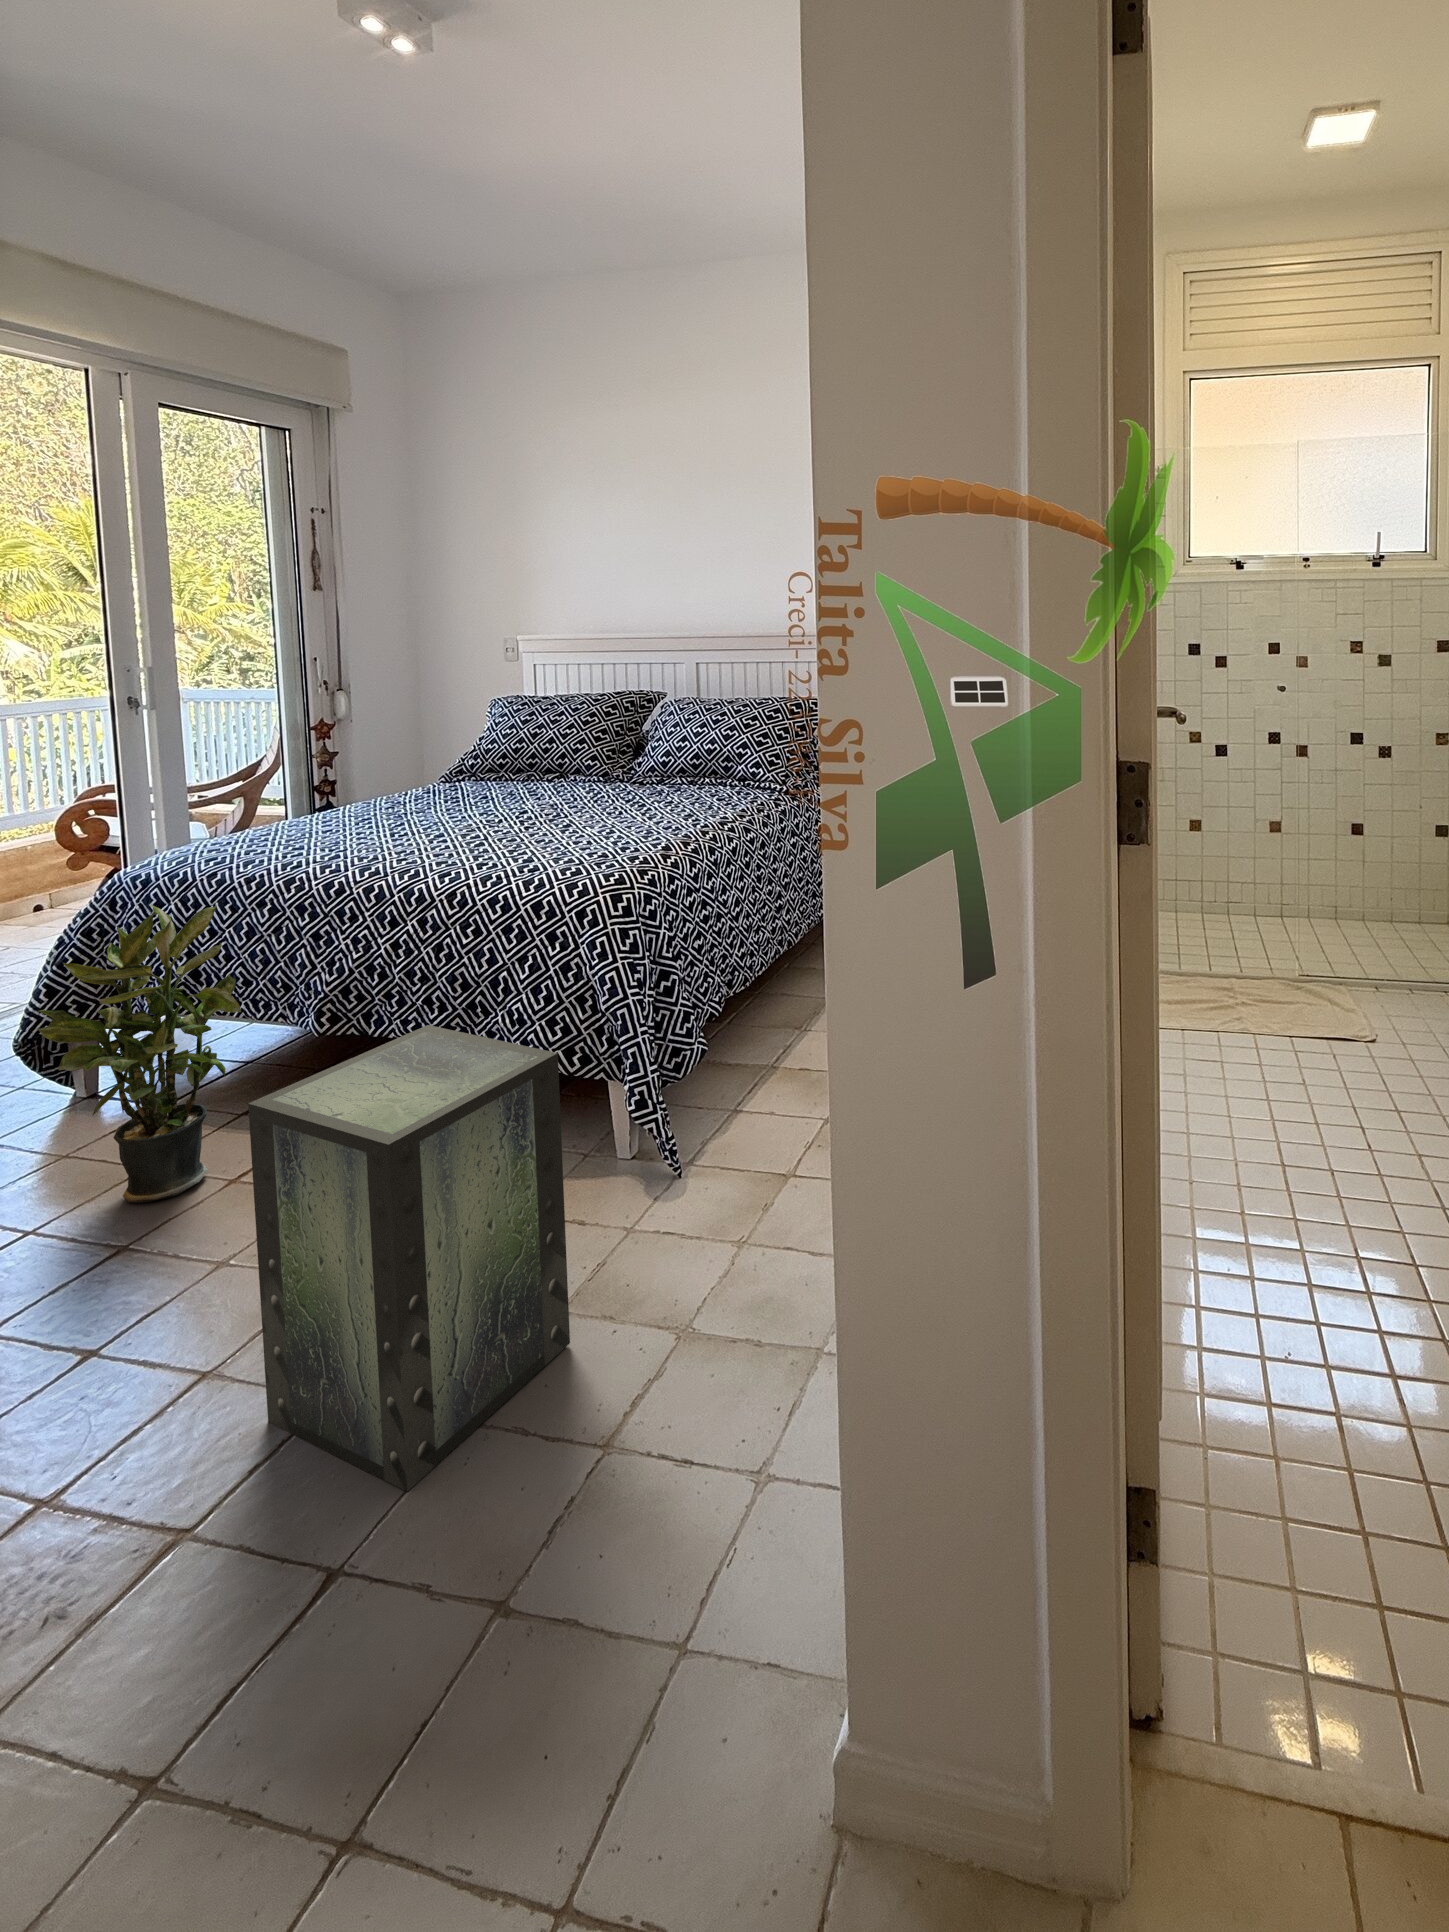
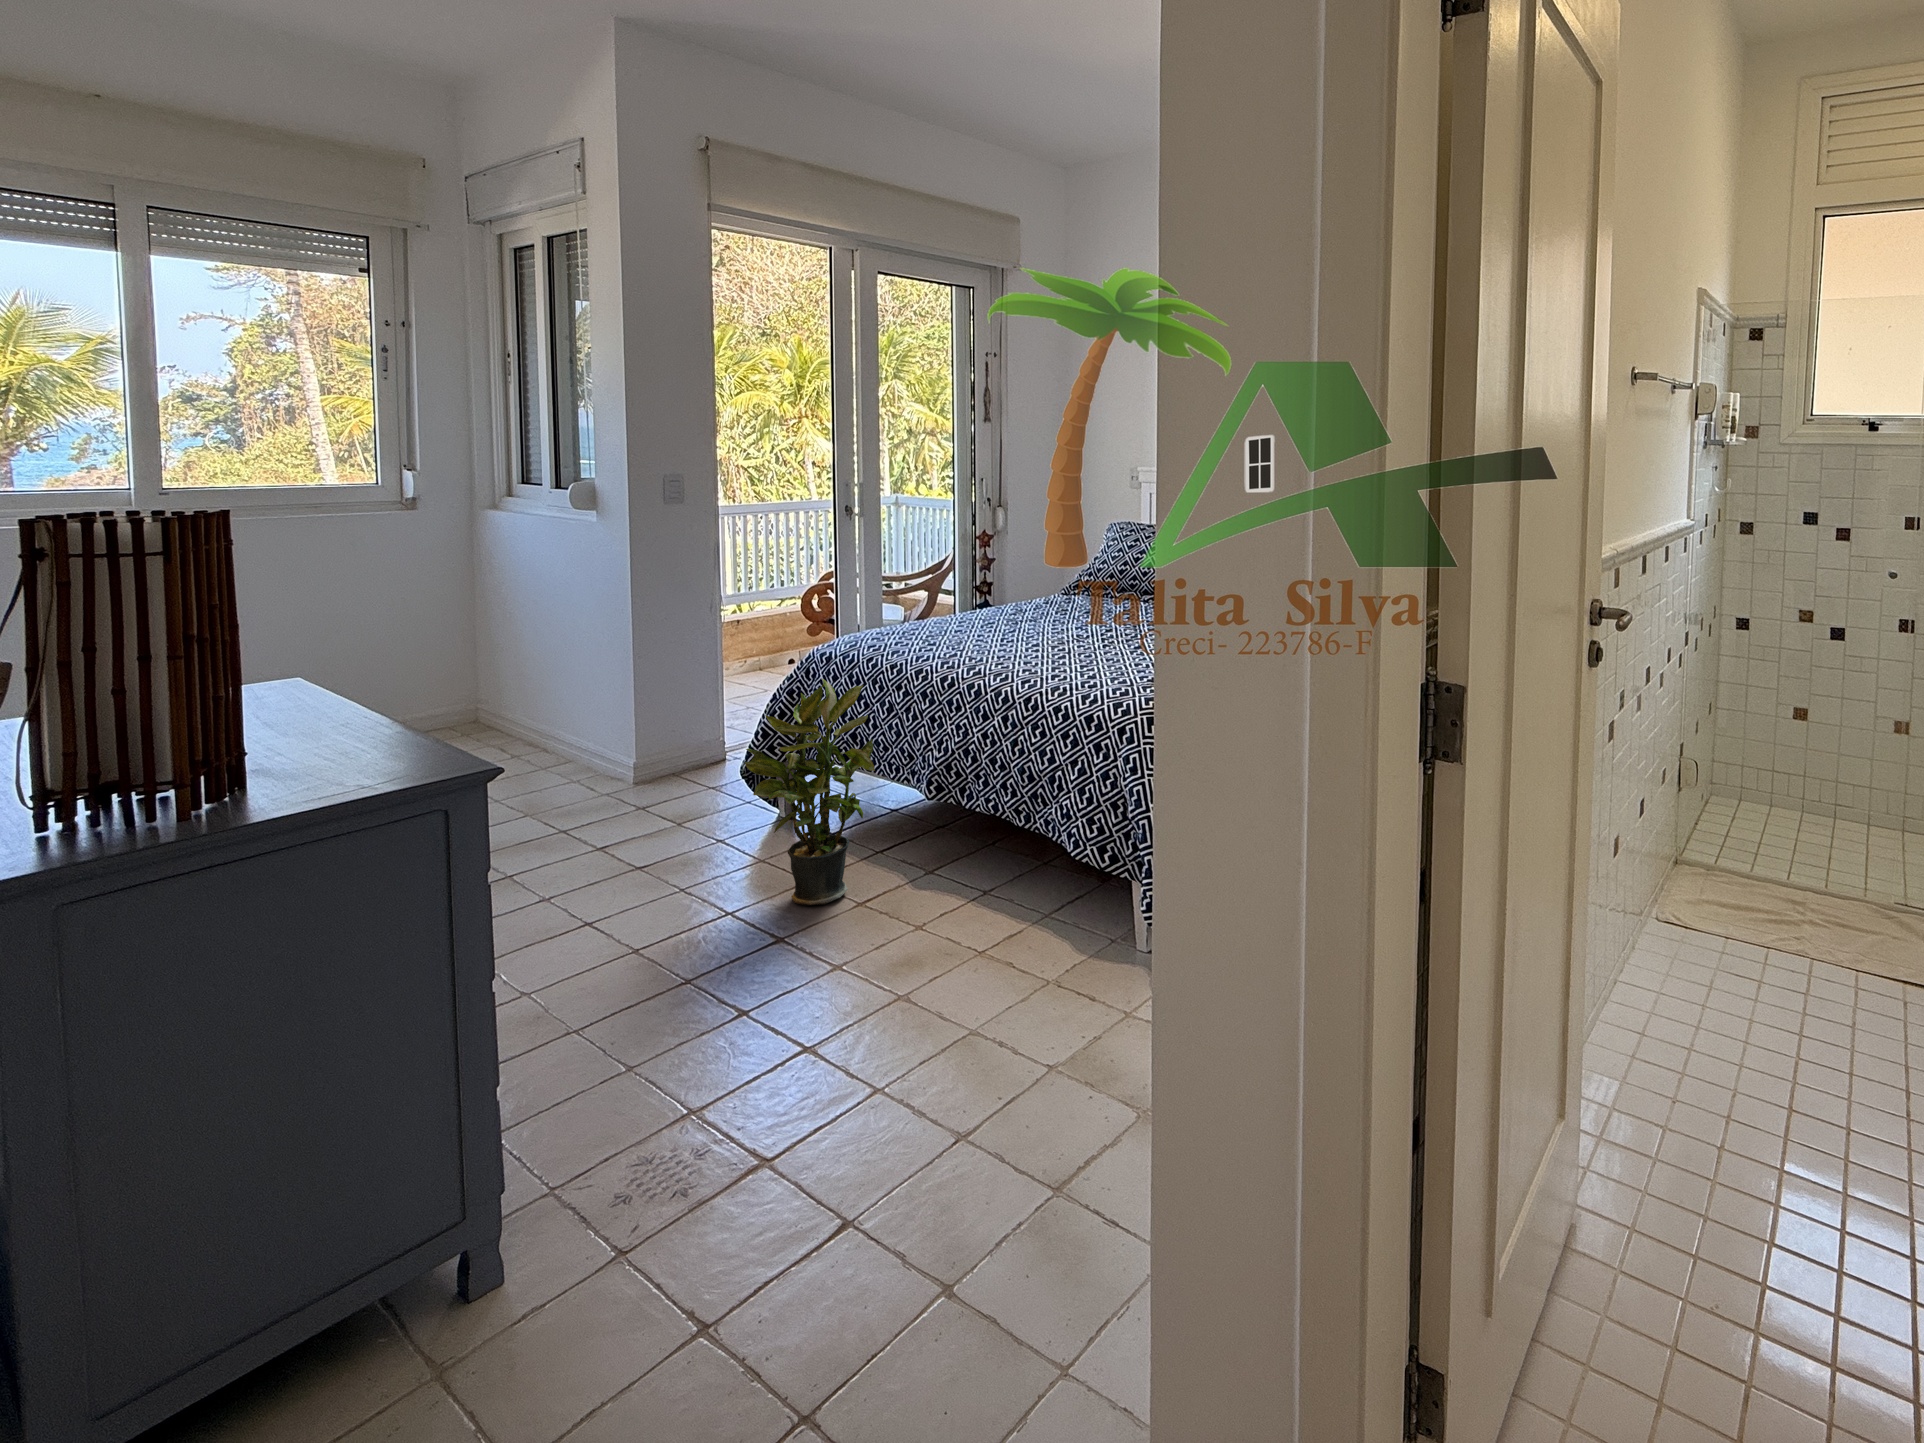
storage box: present [248,1025,570,1491] -> none [834,808,1056,1179]

